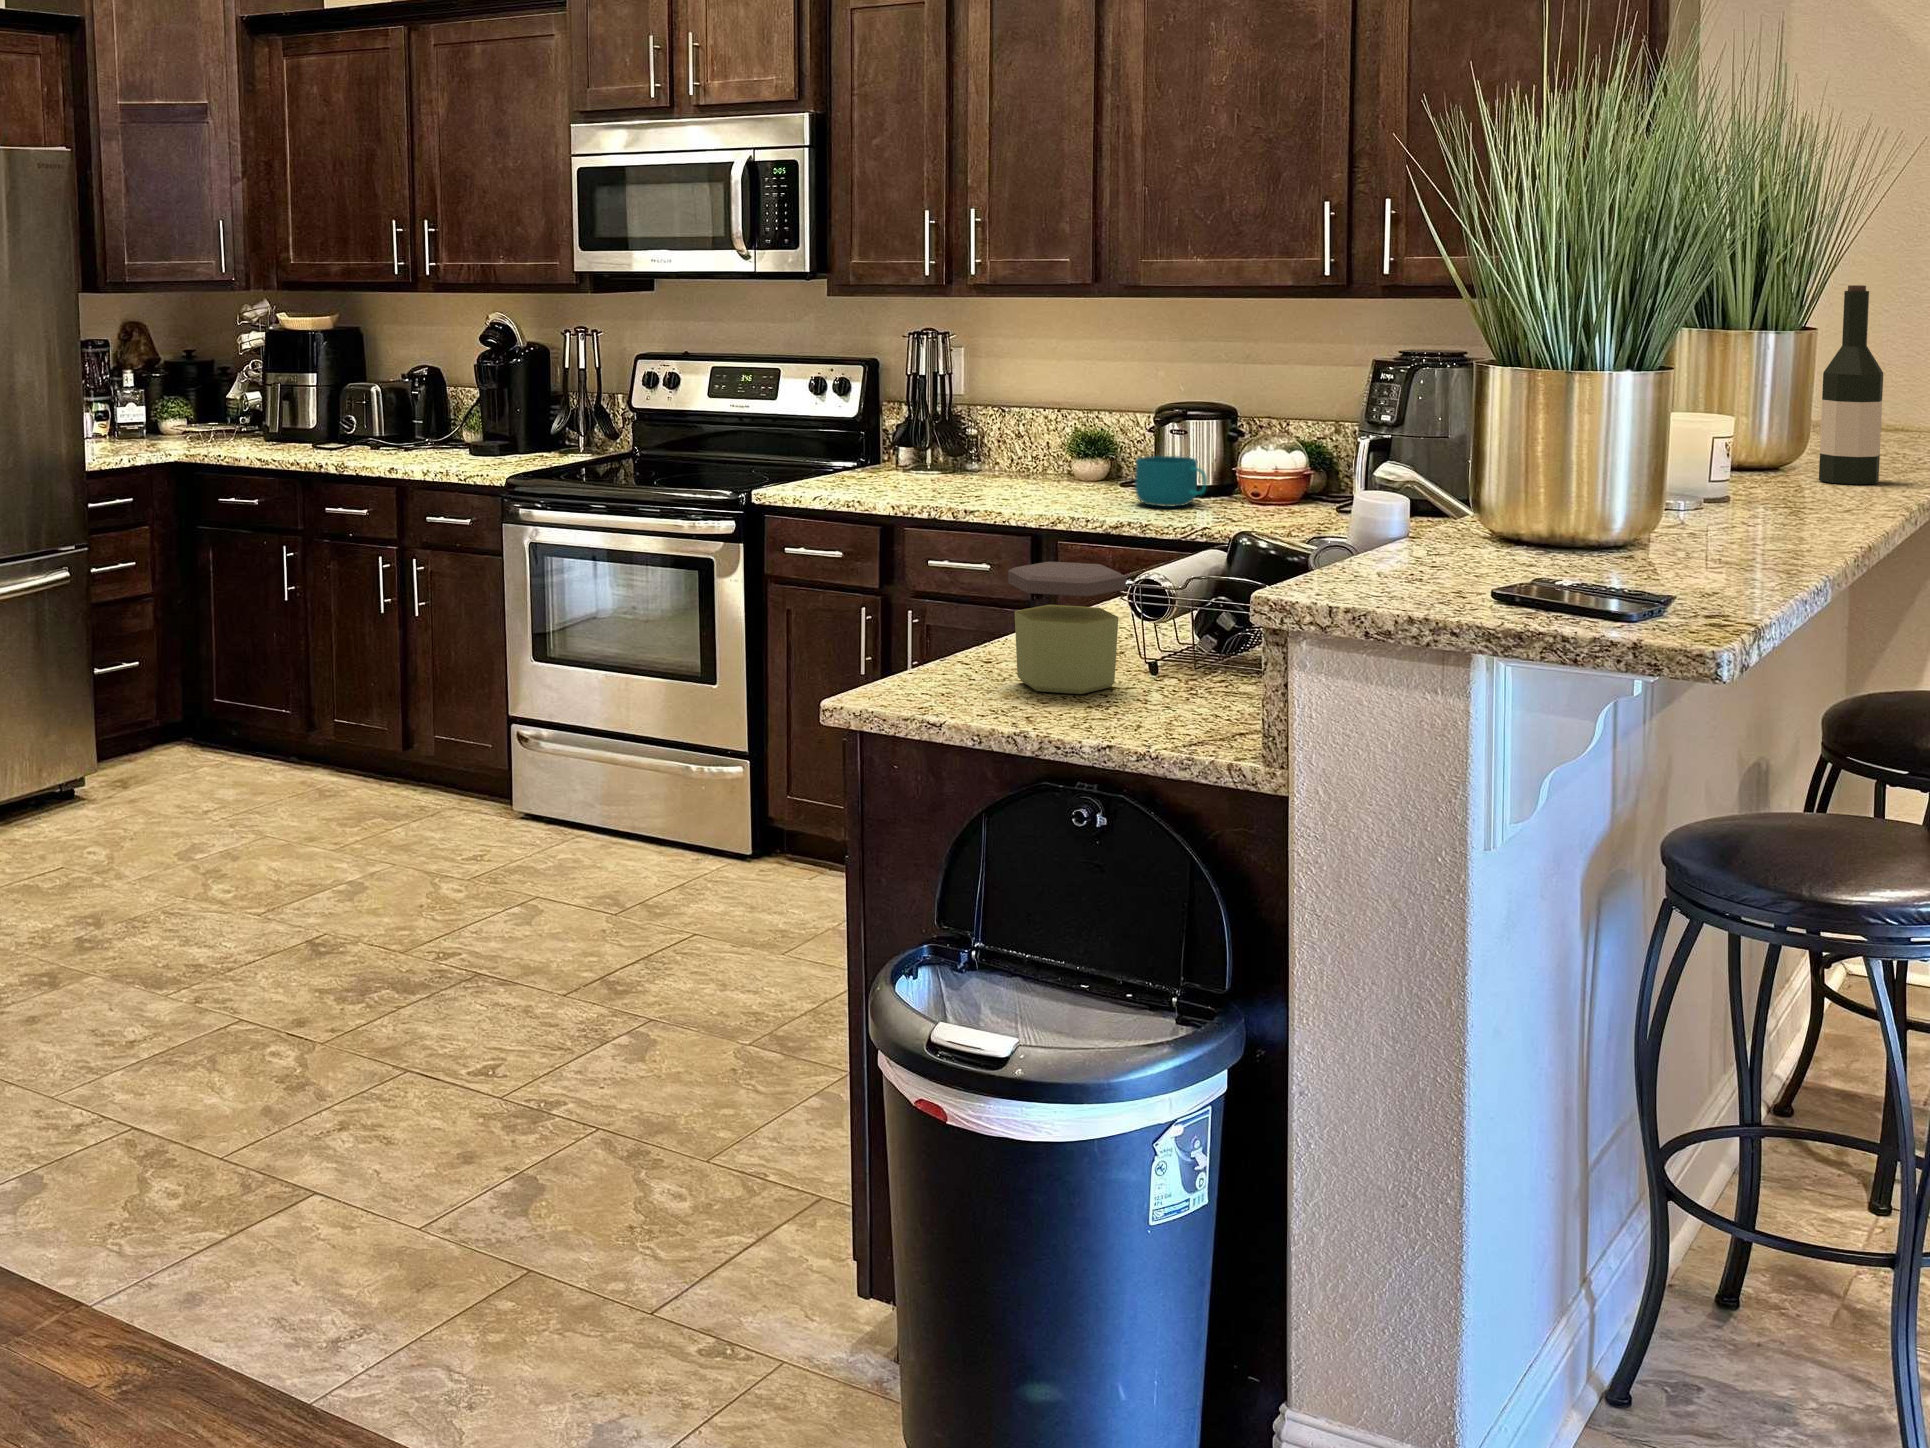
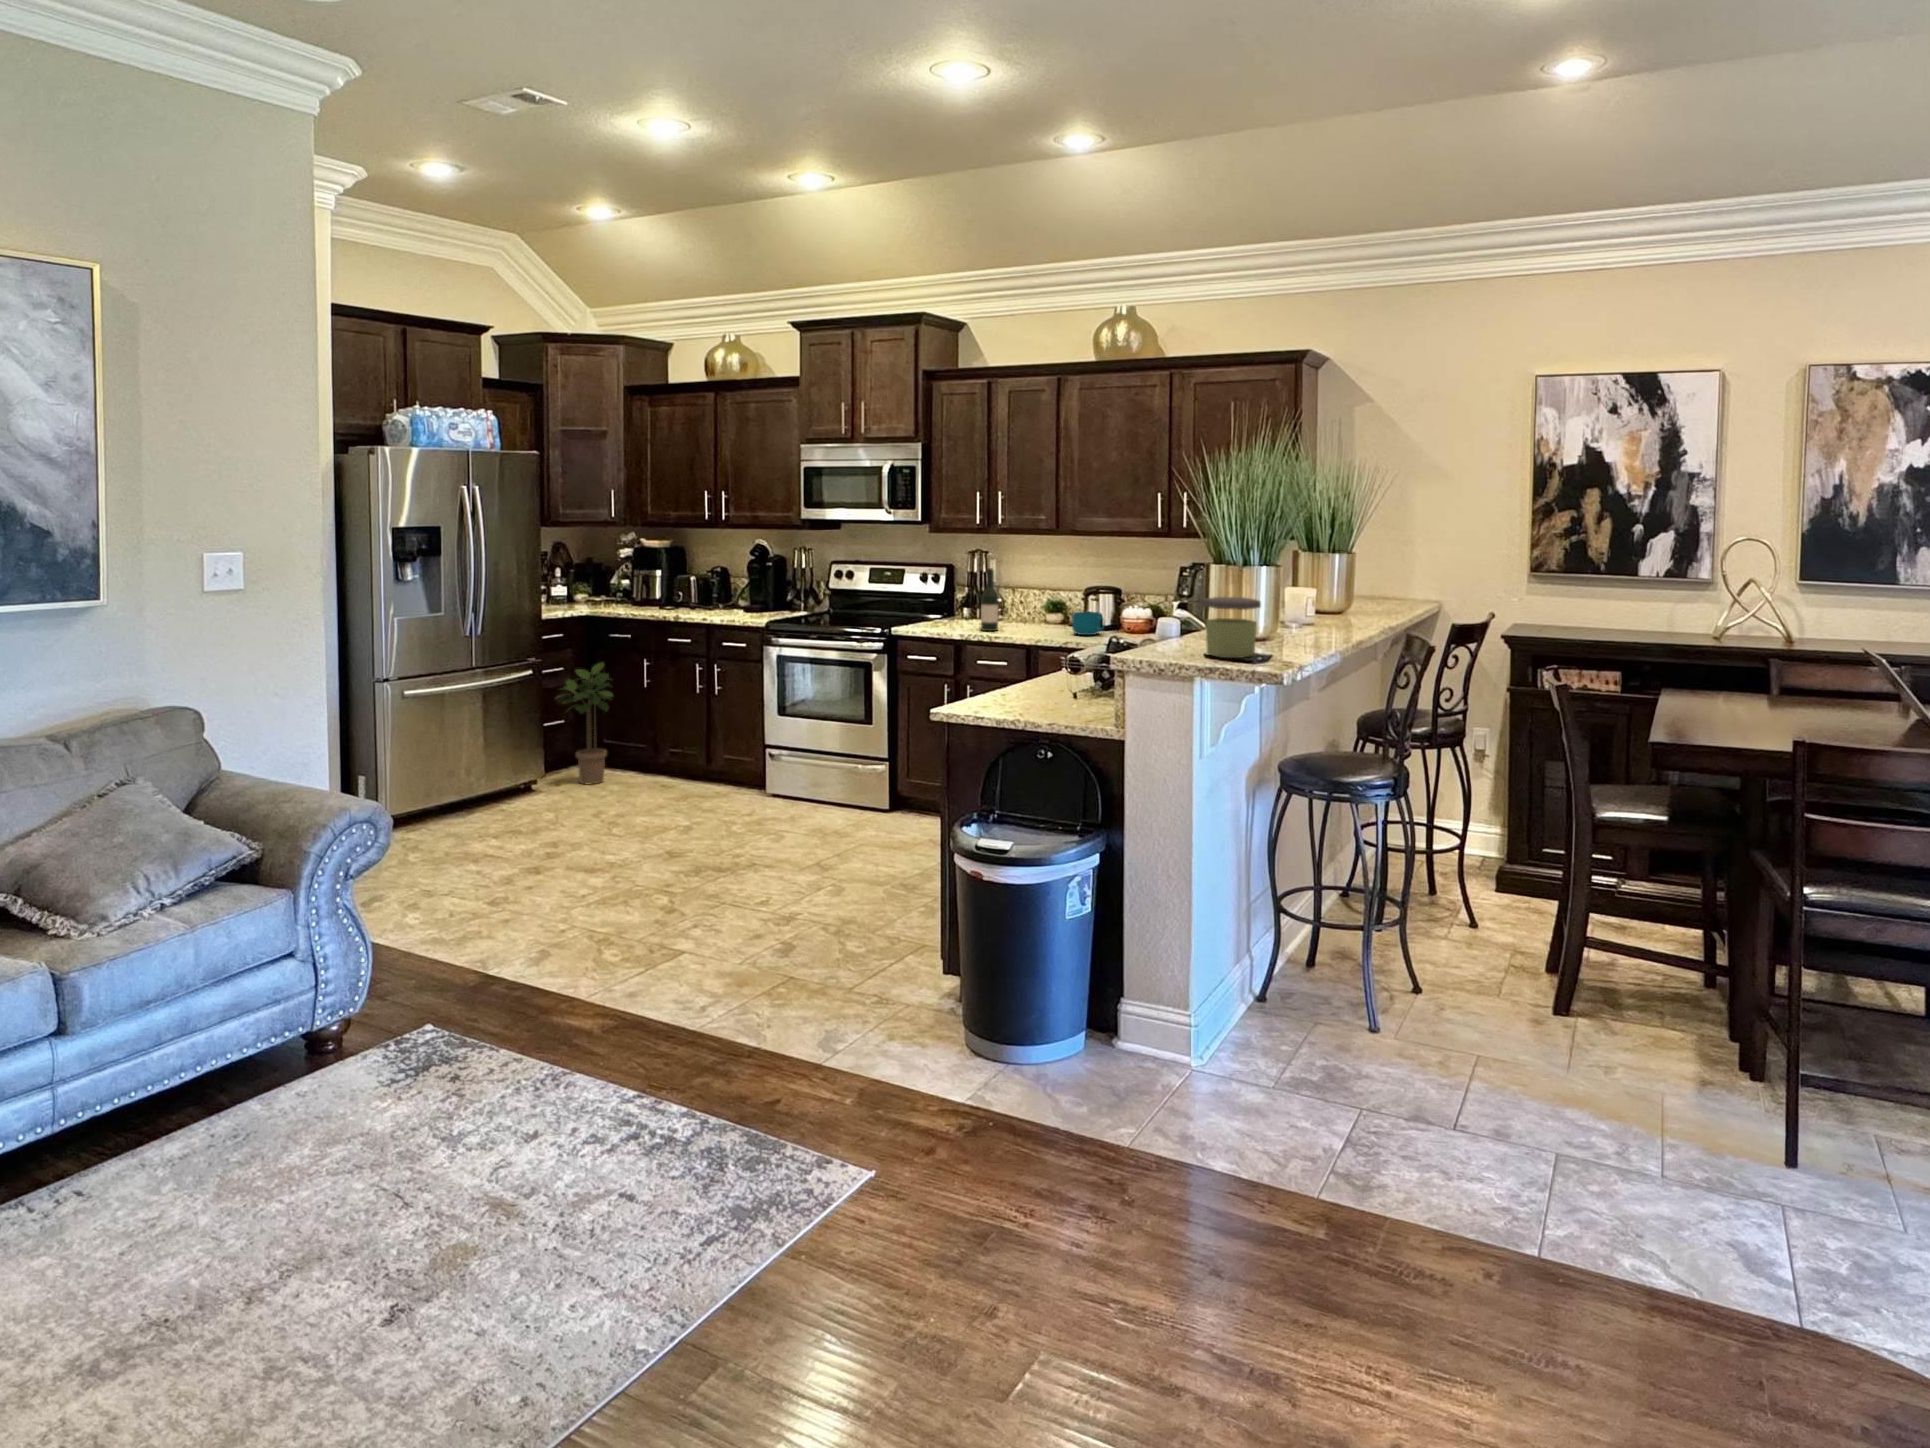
wine bottle: present [1819,285,1883,484] -> present [981,568,998,631]
potted plant: none [110,555,223,792] -> present [557,662,613,785]
jar: present [1008,562,1126,694] -> present [1203,597,1261,658]

